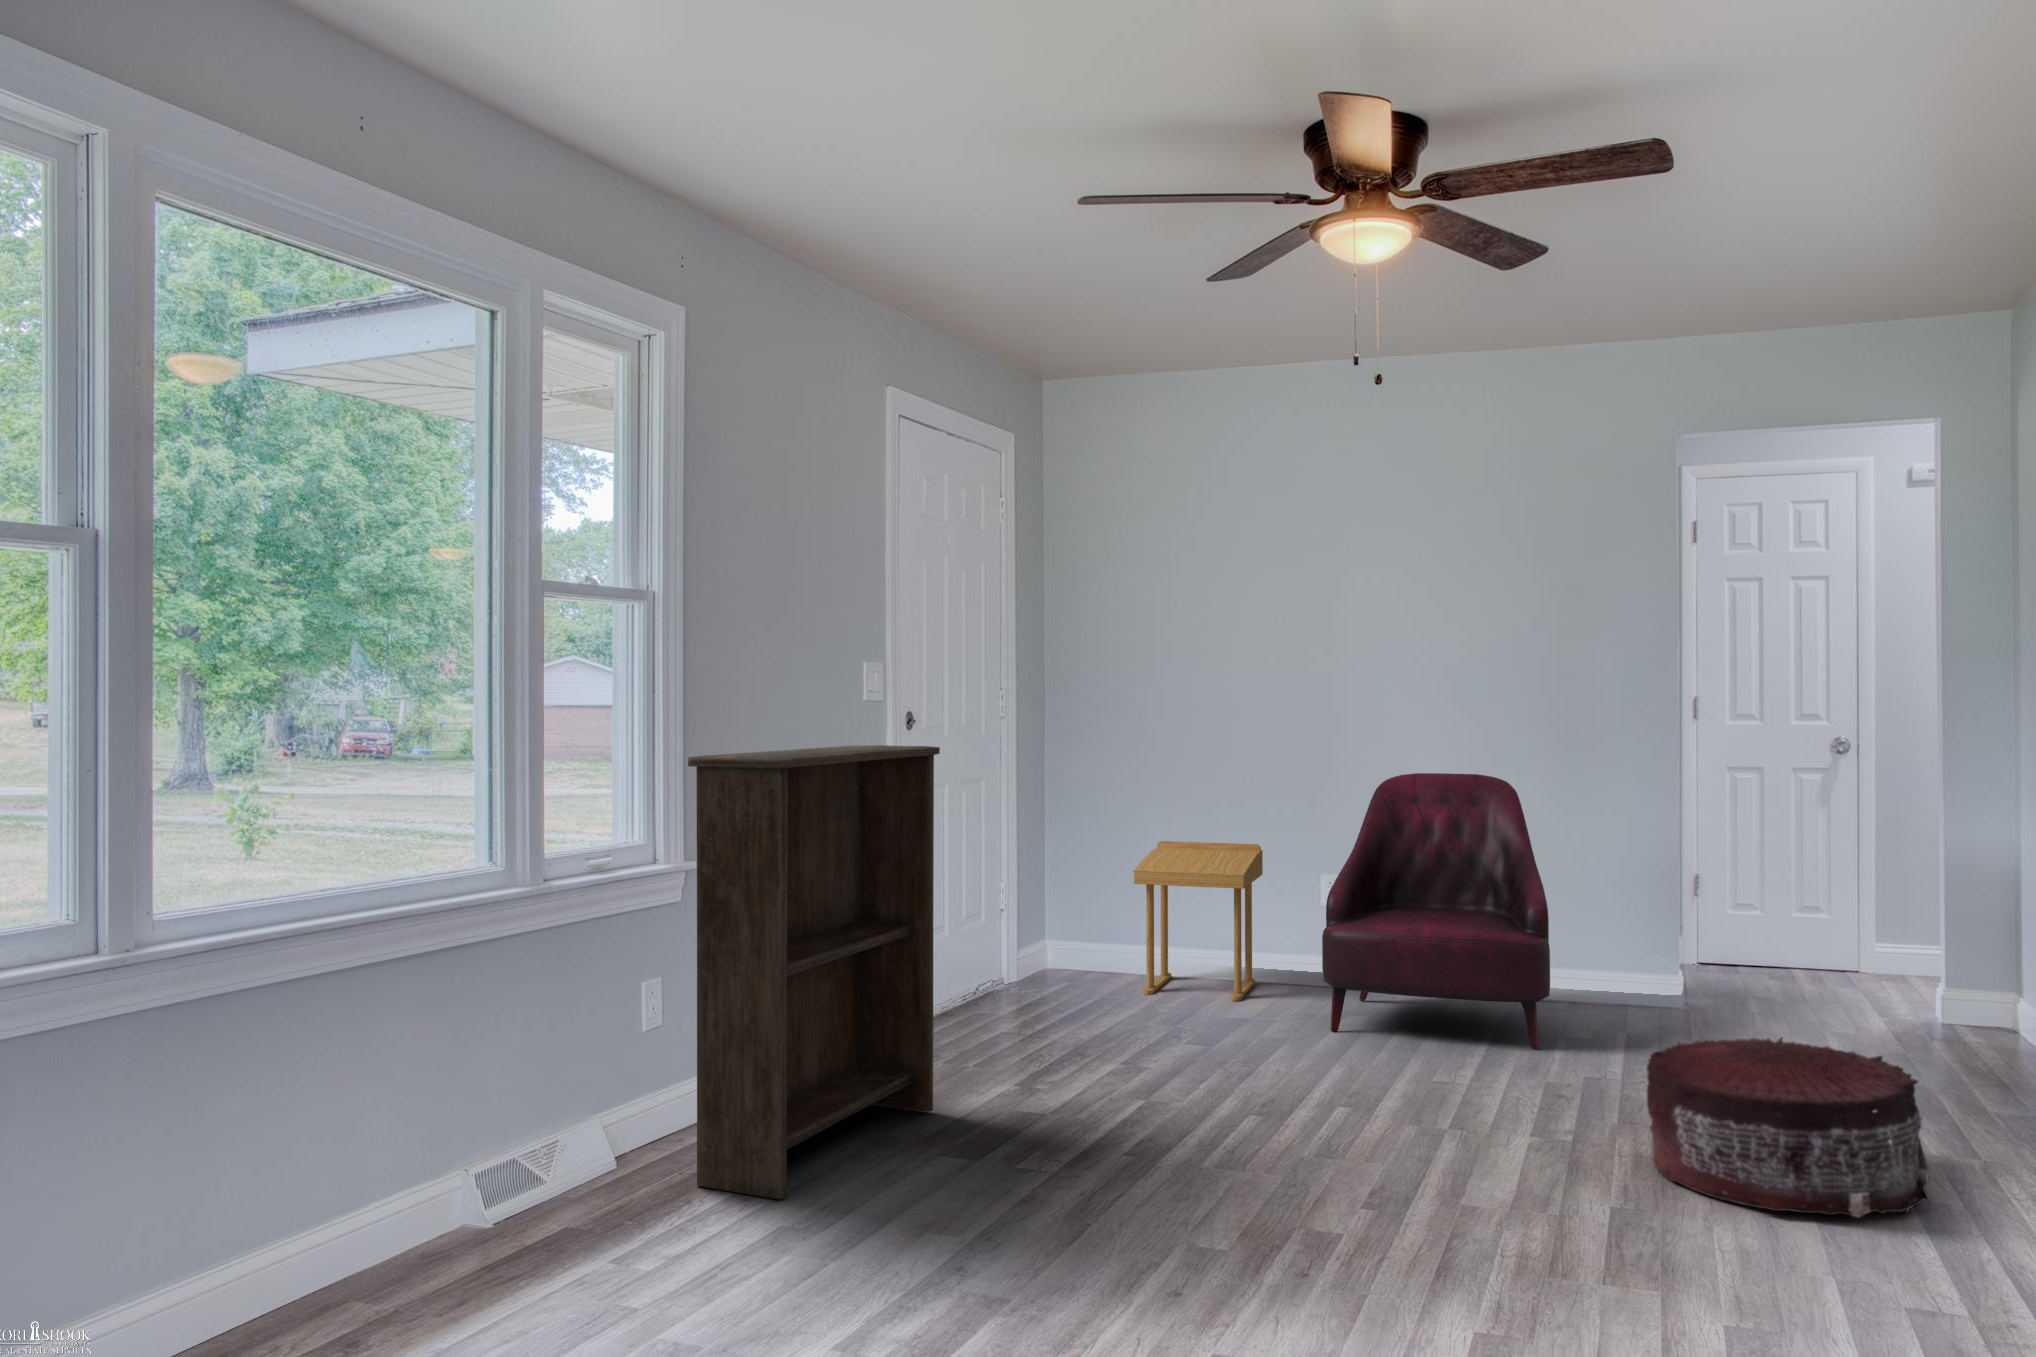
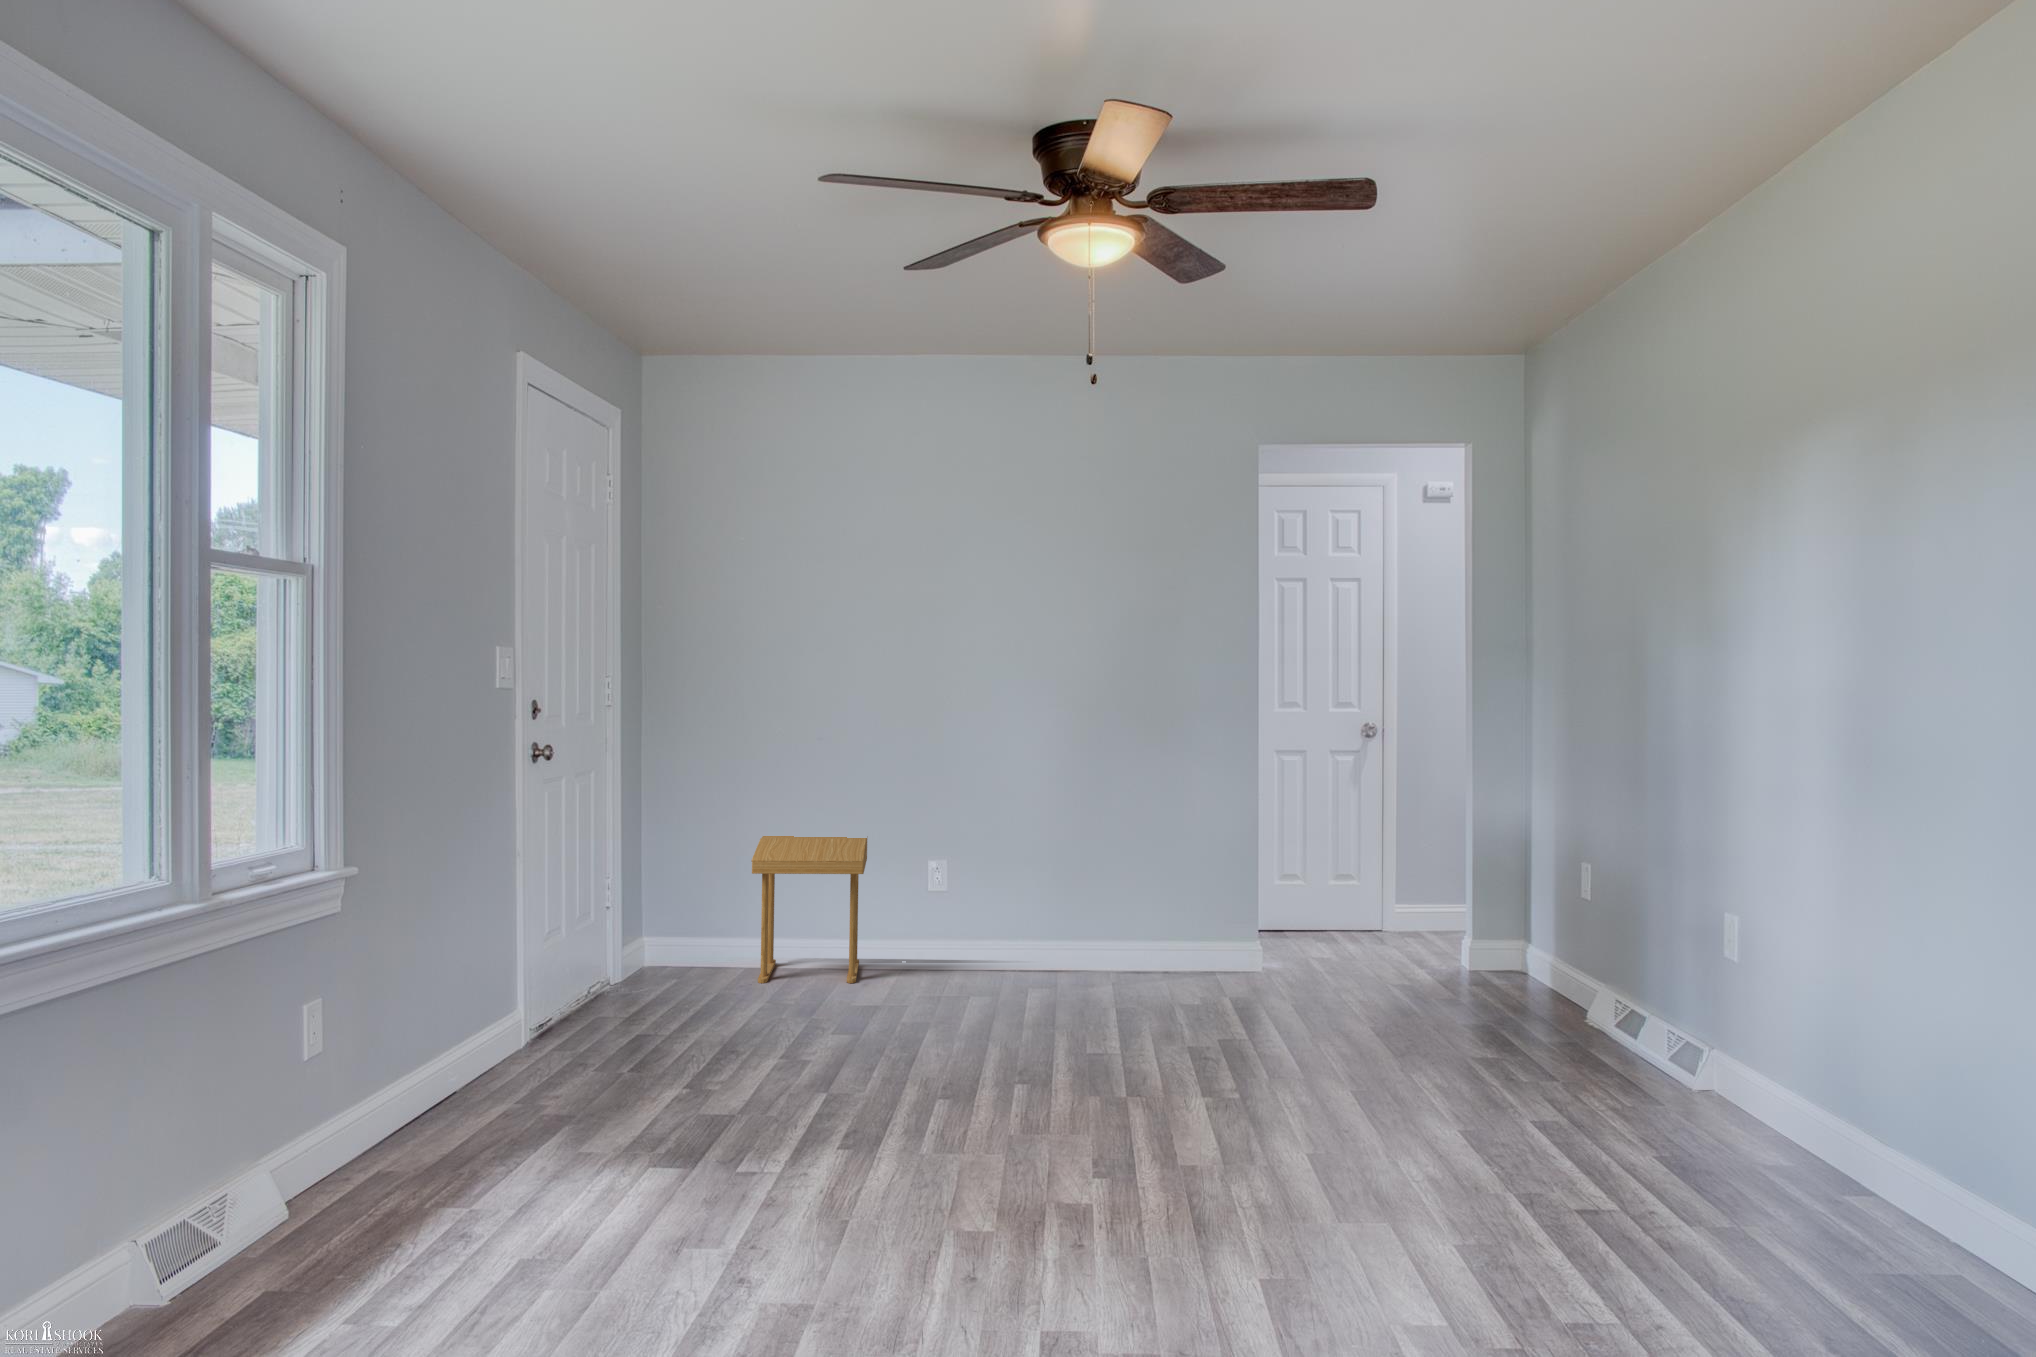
bookshelf: present [688,745,940,1199] -> none [397,742,632,1241]
armchair: present [1322,773,1550,1049] -> none [947,760,1146,1008]
pouf: present [1647,1038,1930,1217] -> none [1273,983,1490,1129]

